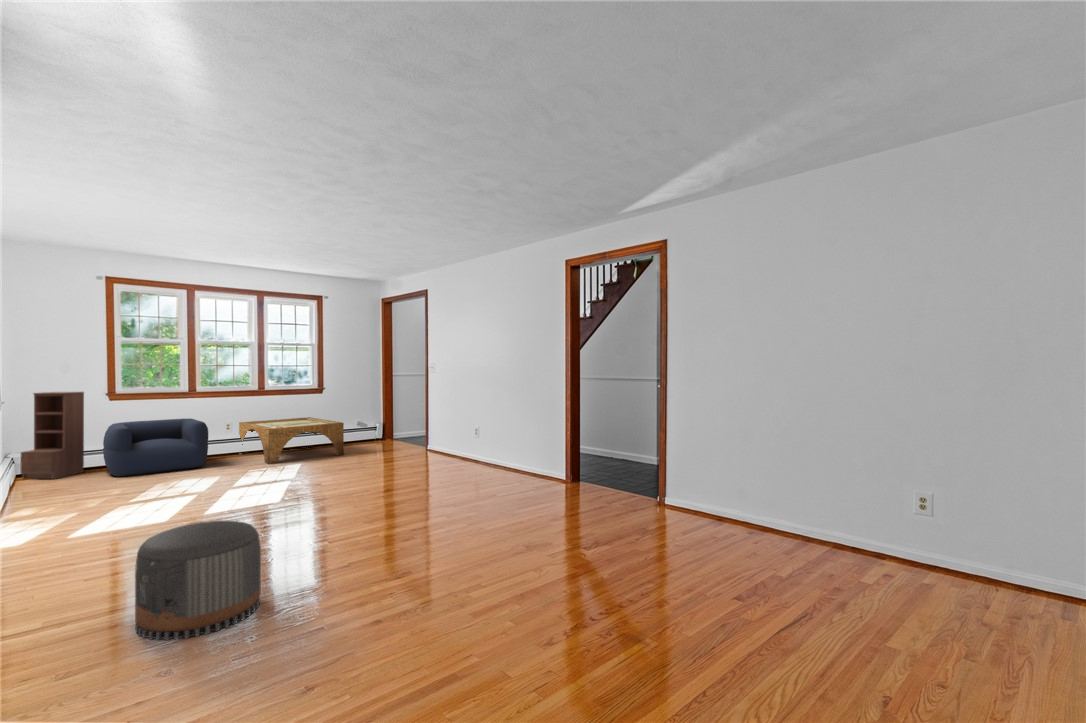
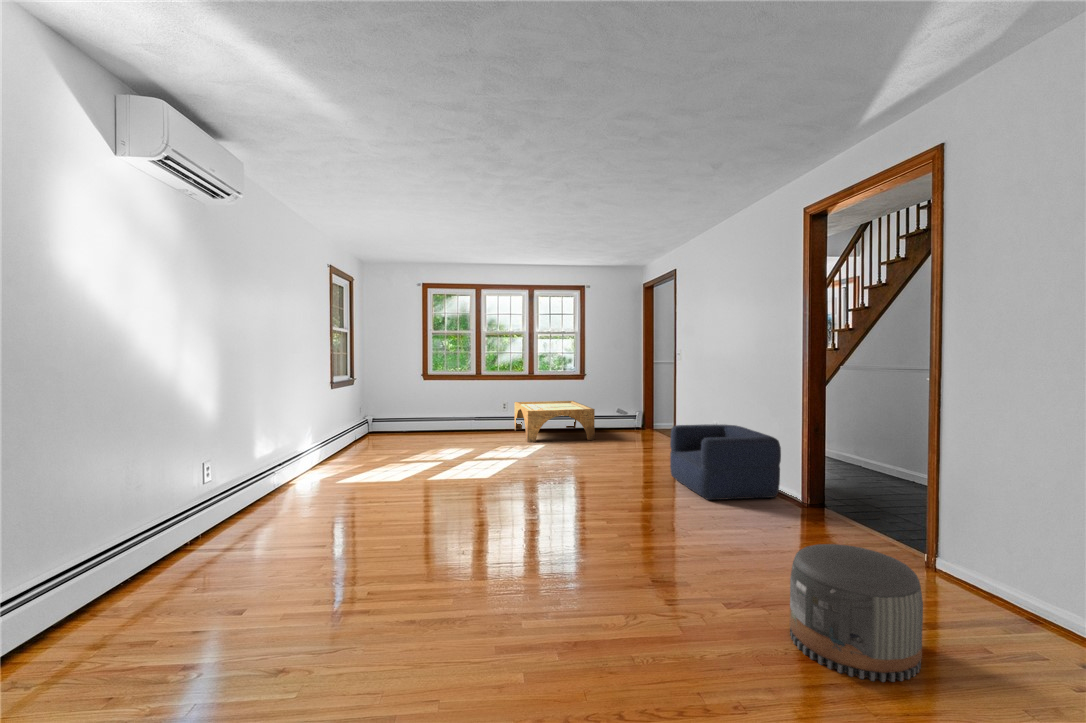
bookshelf: present [21,392,84,479] -> none [371,372,407,438]
armchair: present [103,419,208,477] -> present [670,424,781,500]
pouf: present [135,521,261,640] -> present [790,544,923,682]

